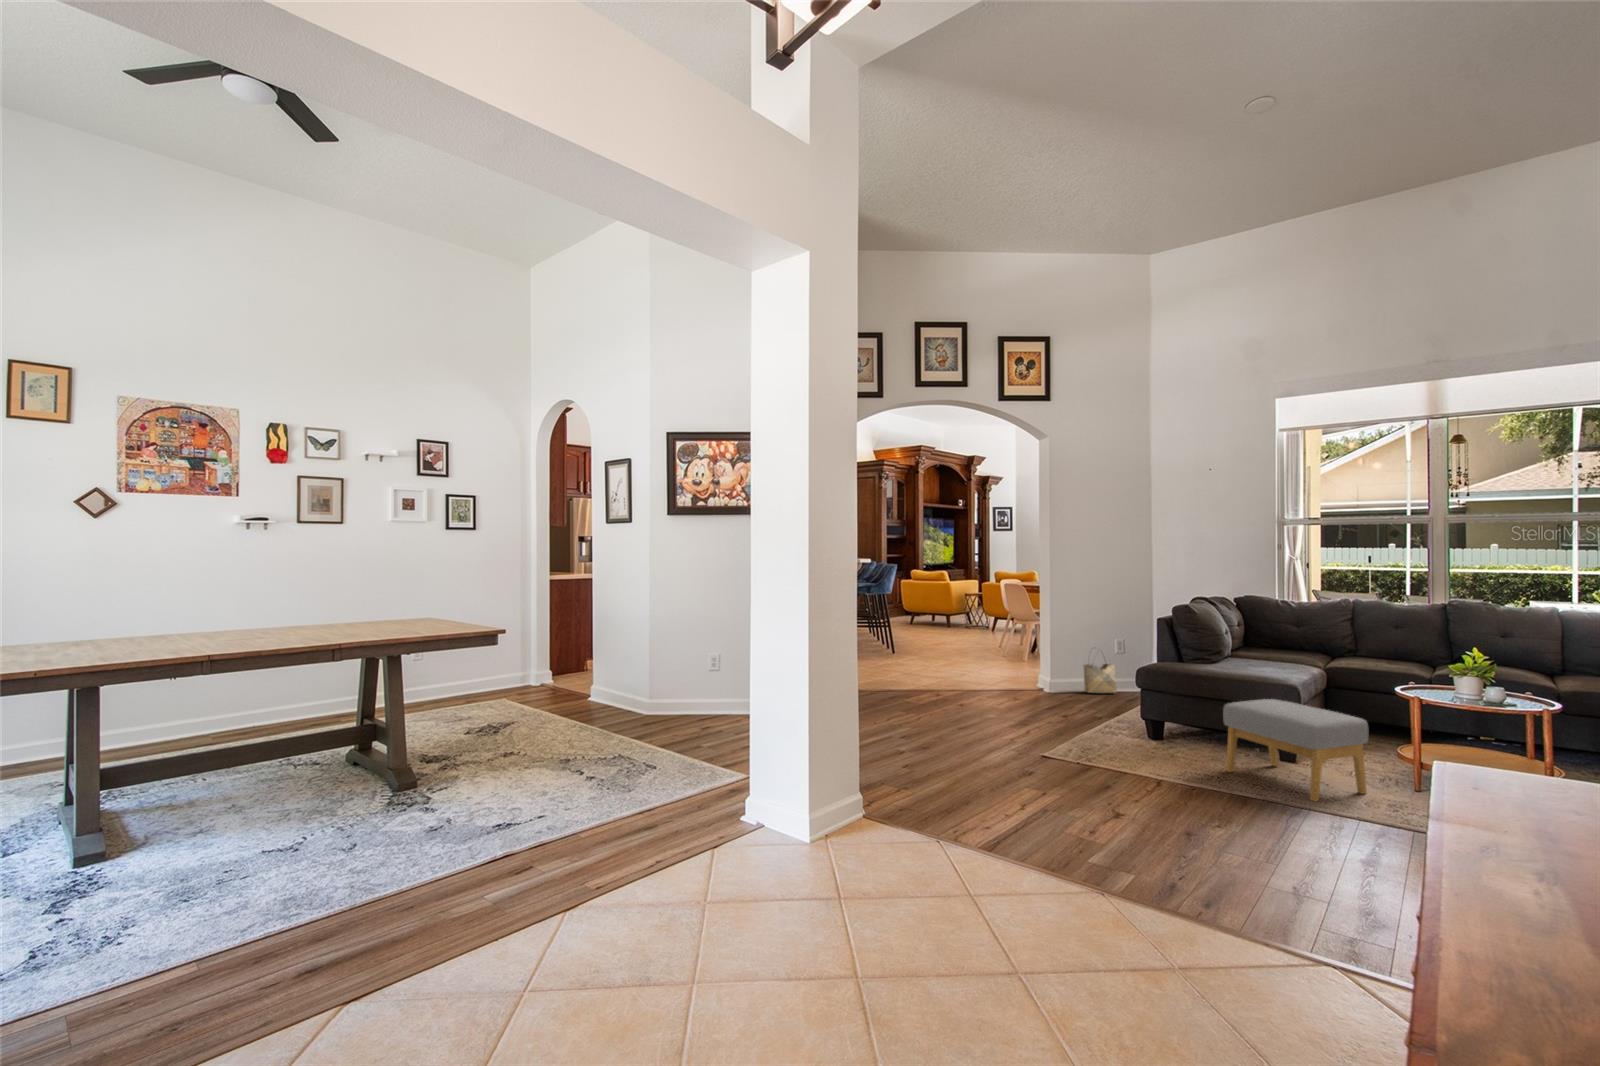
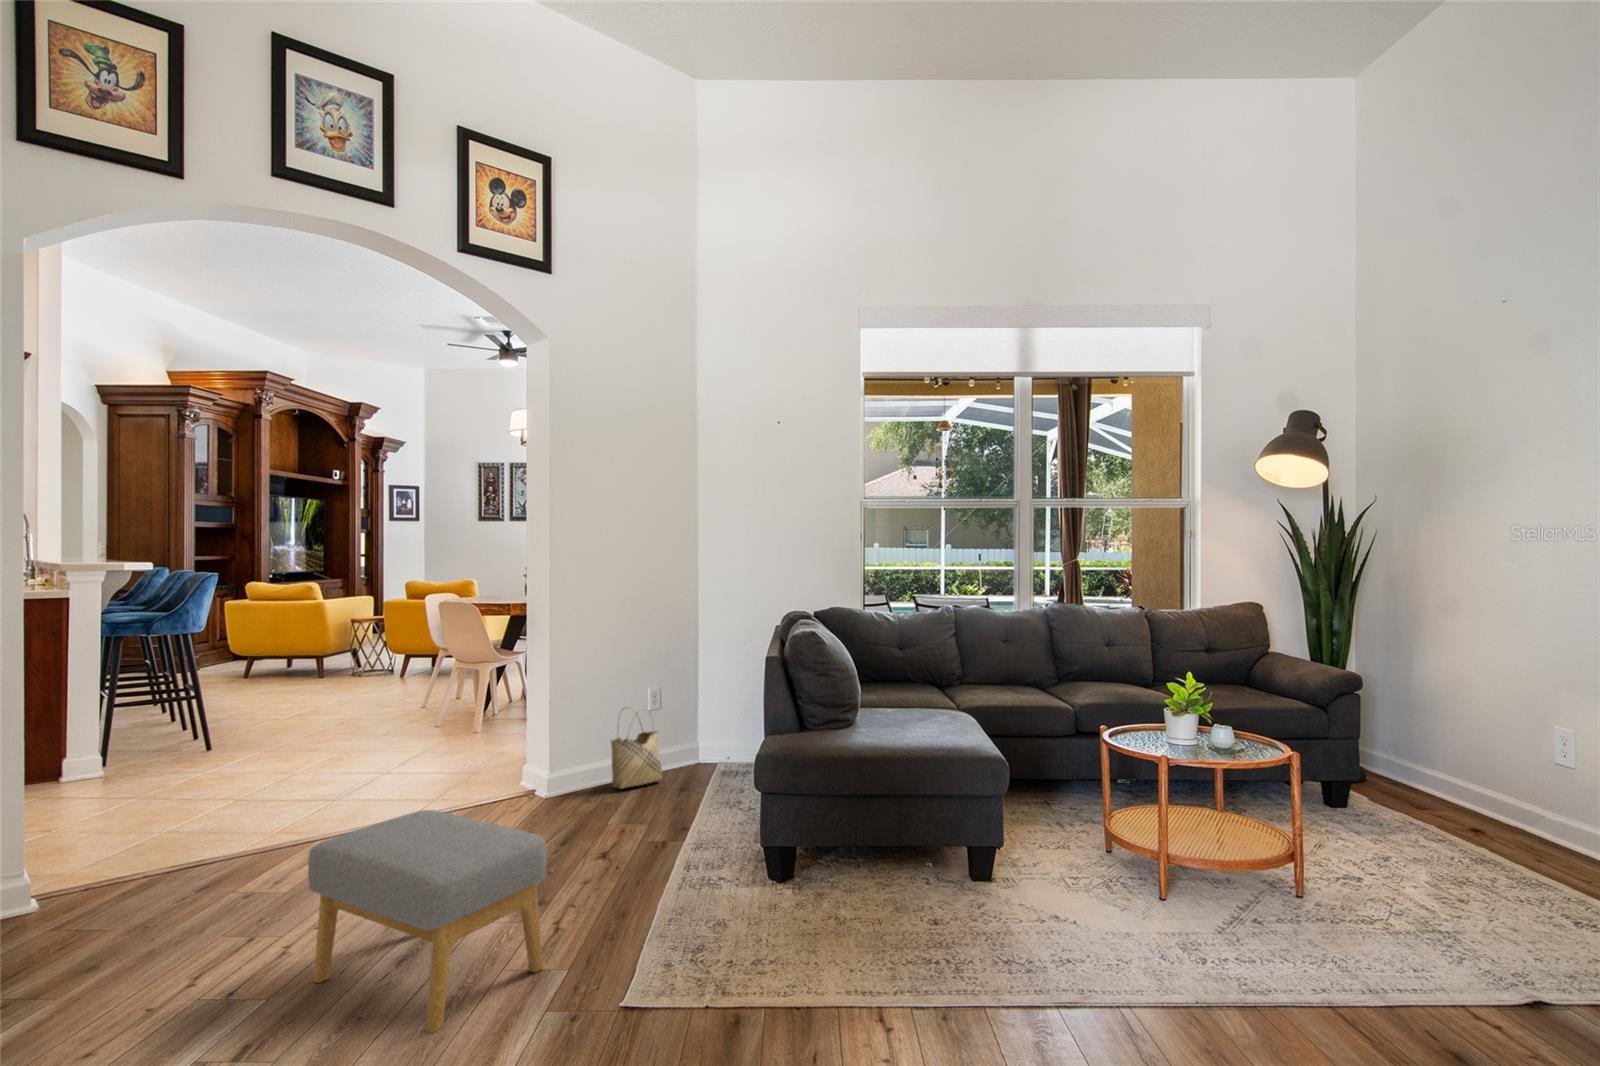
footstool: present [1223,699,1369,801] -> present [308,810,546,1032]

